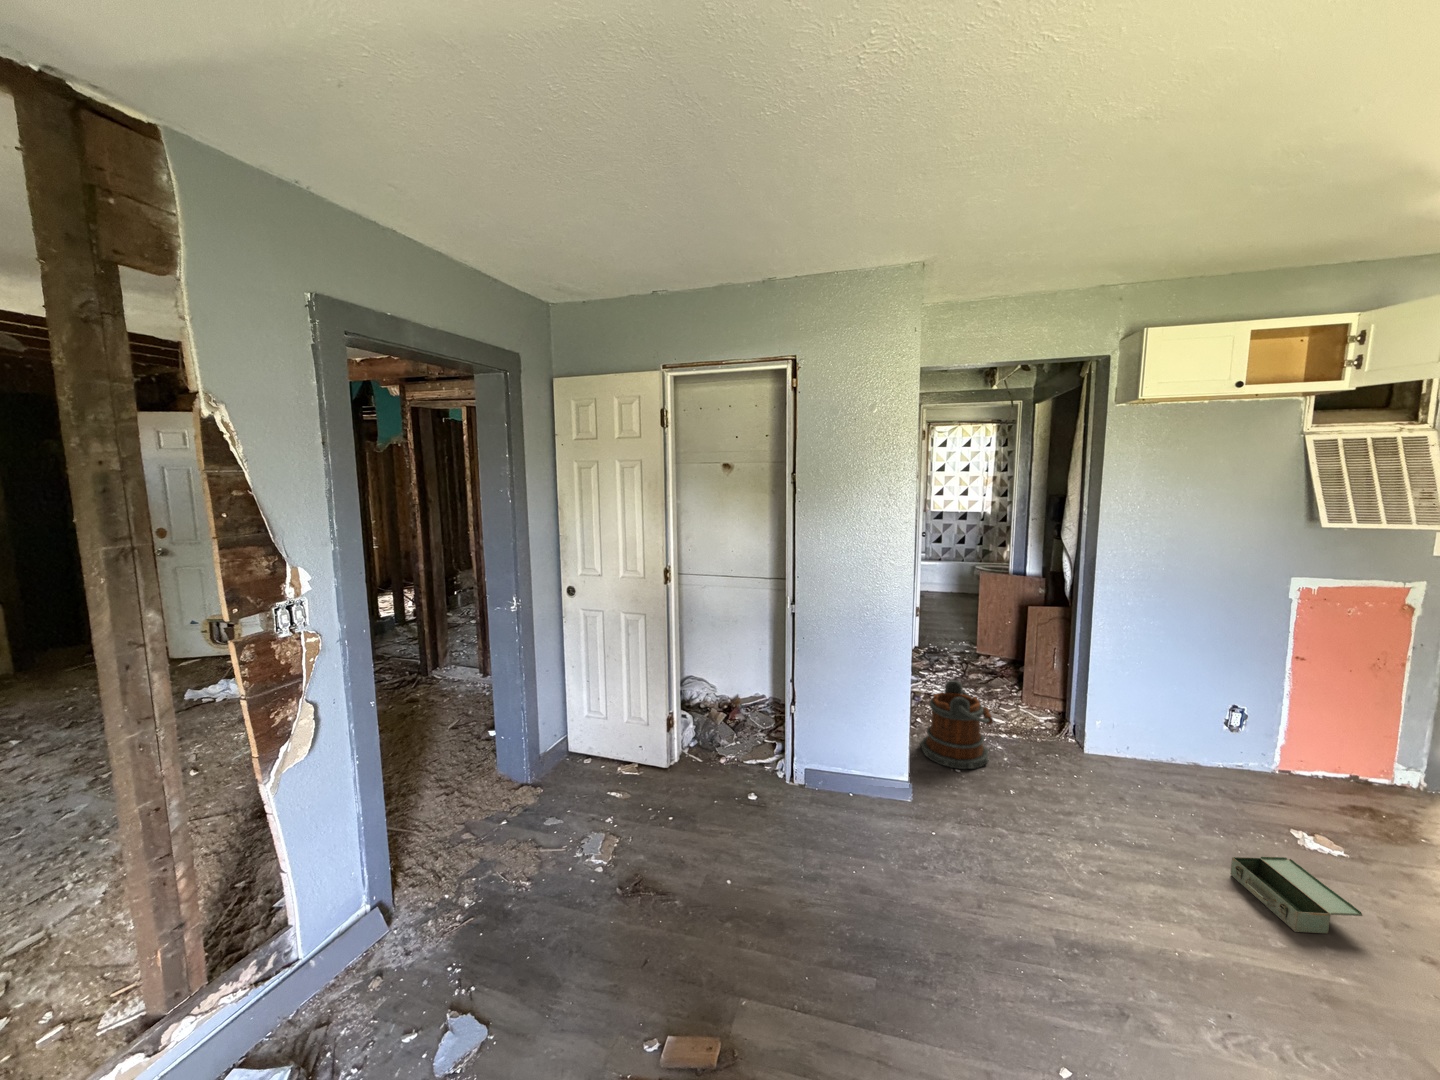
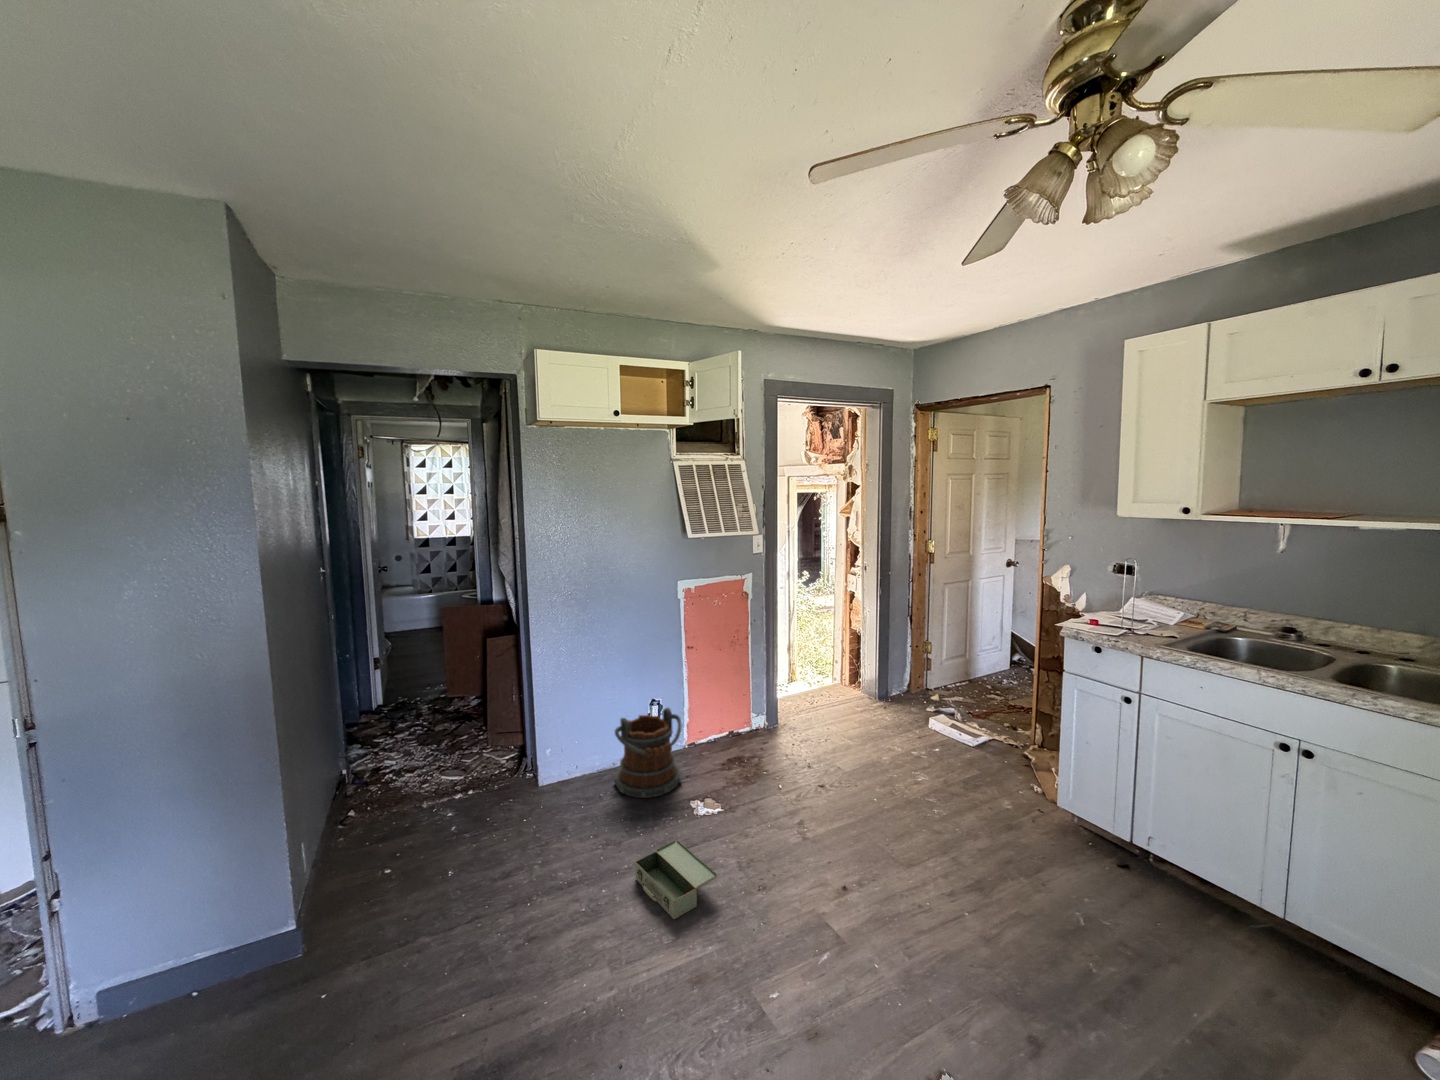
bucket: present [920,680,993,769] -> present [614,707,681,798]

